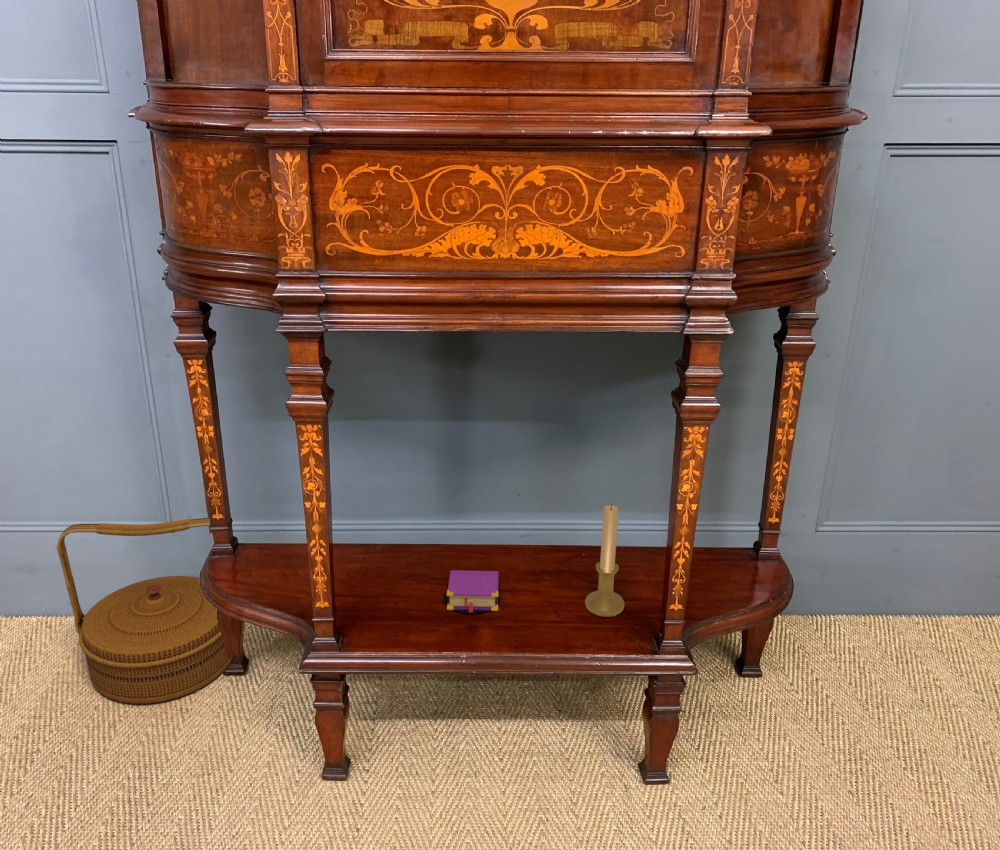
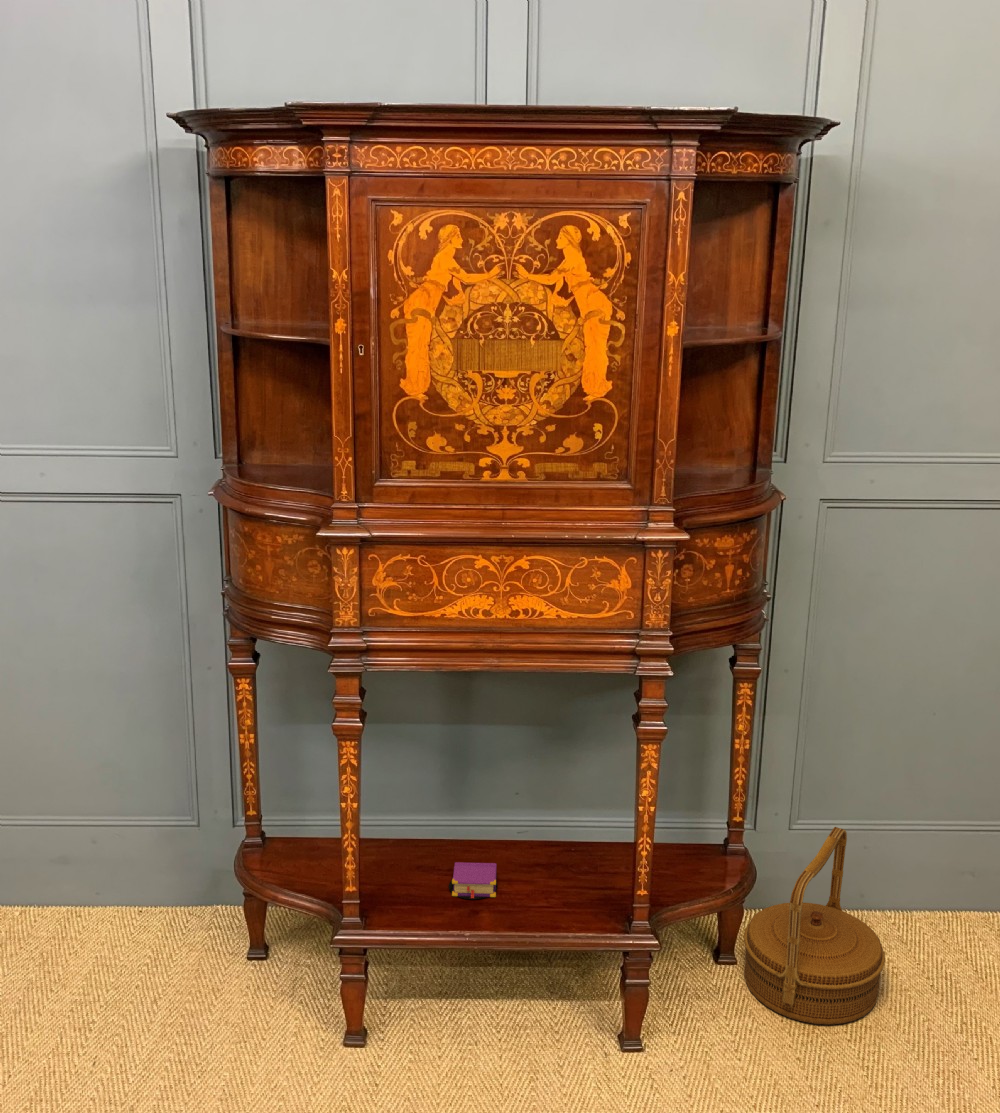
candle holder: present [585,504,625,617] -> none [570,805,604,903]
woven basket: present [57,518,233,704] -> present [744,827,885,1025]

